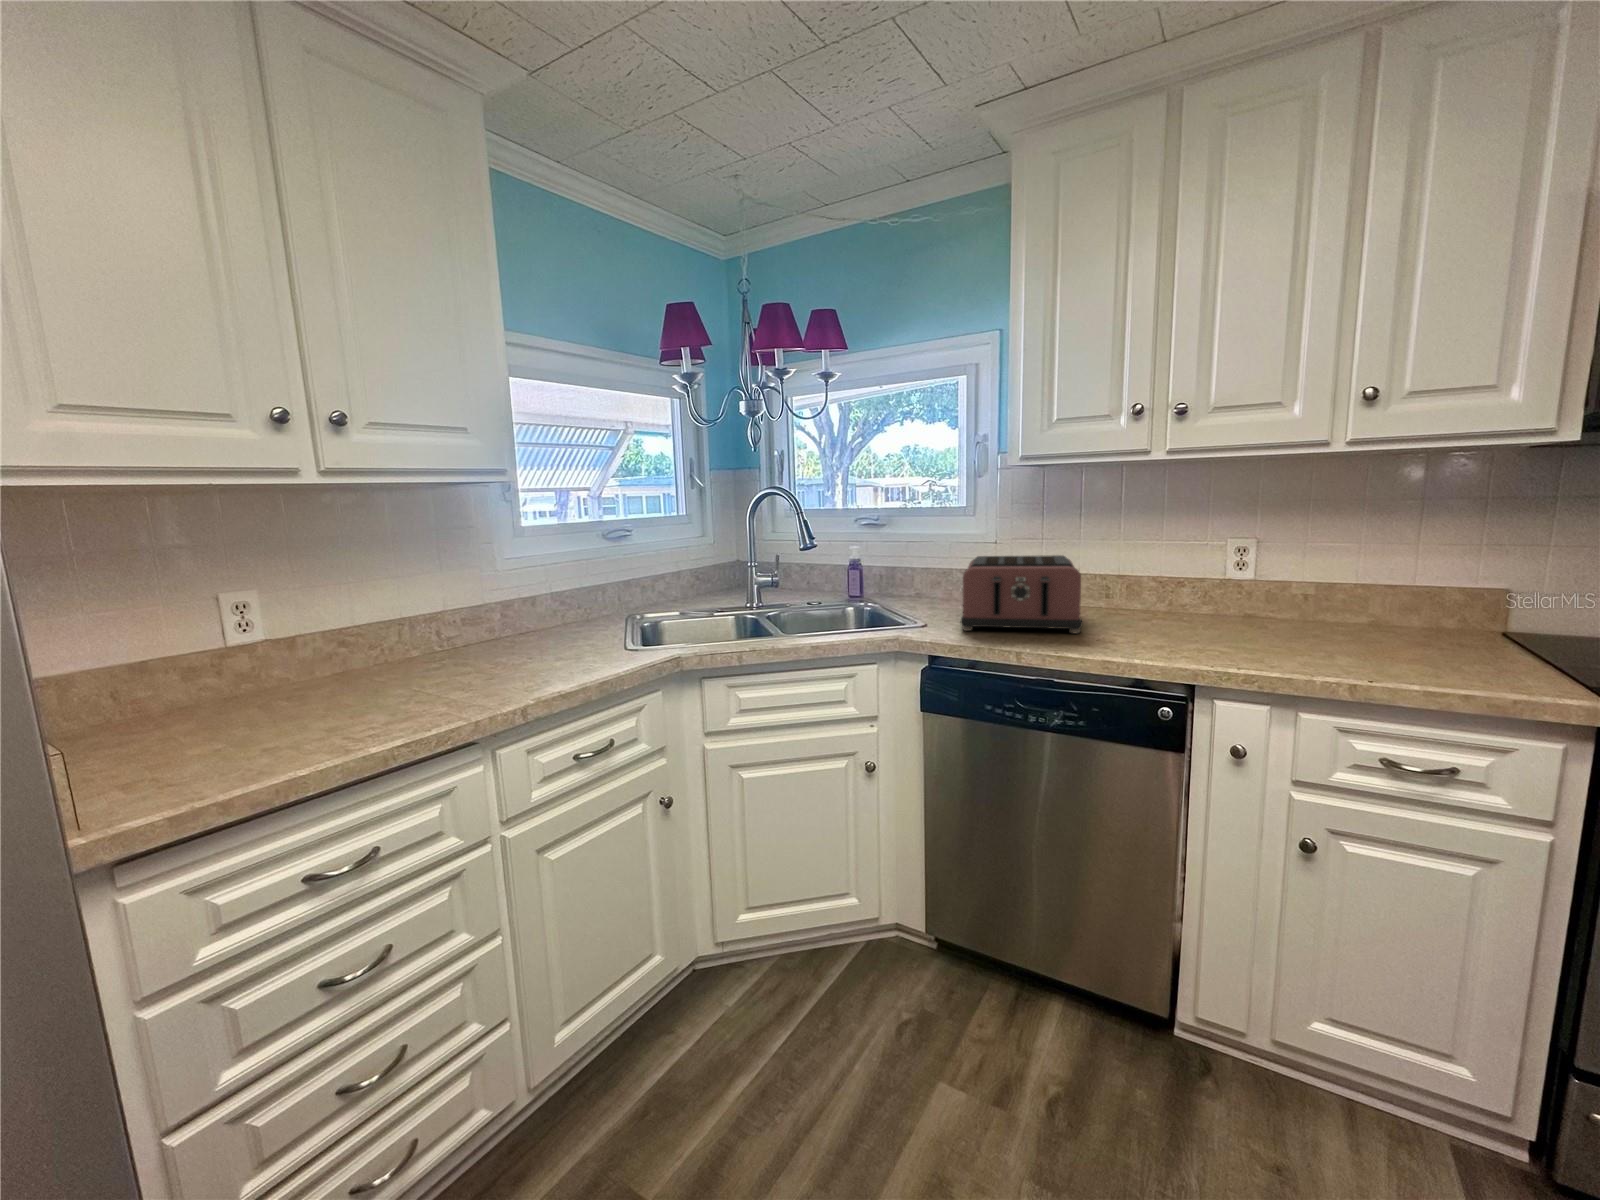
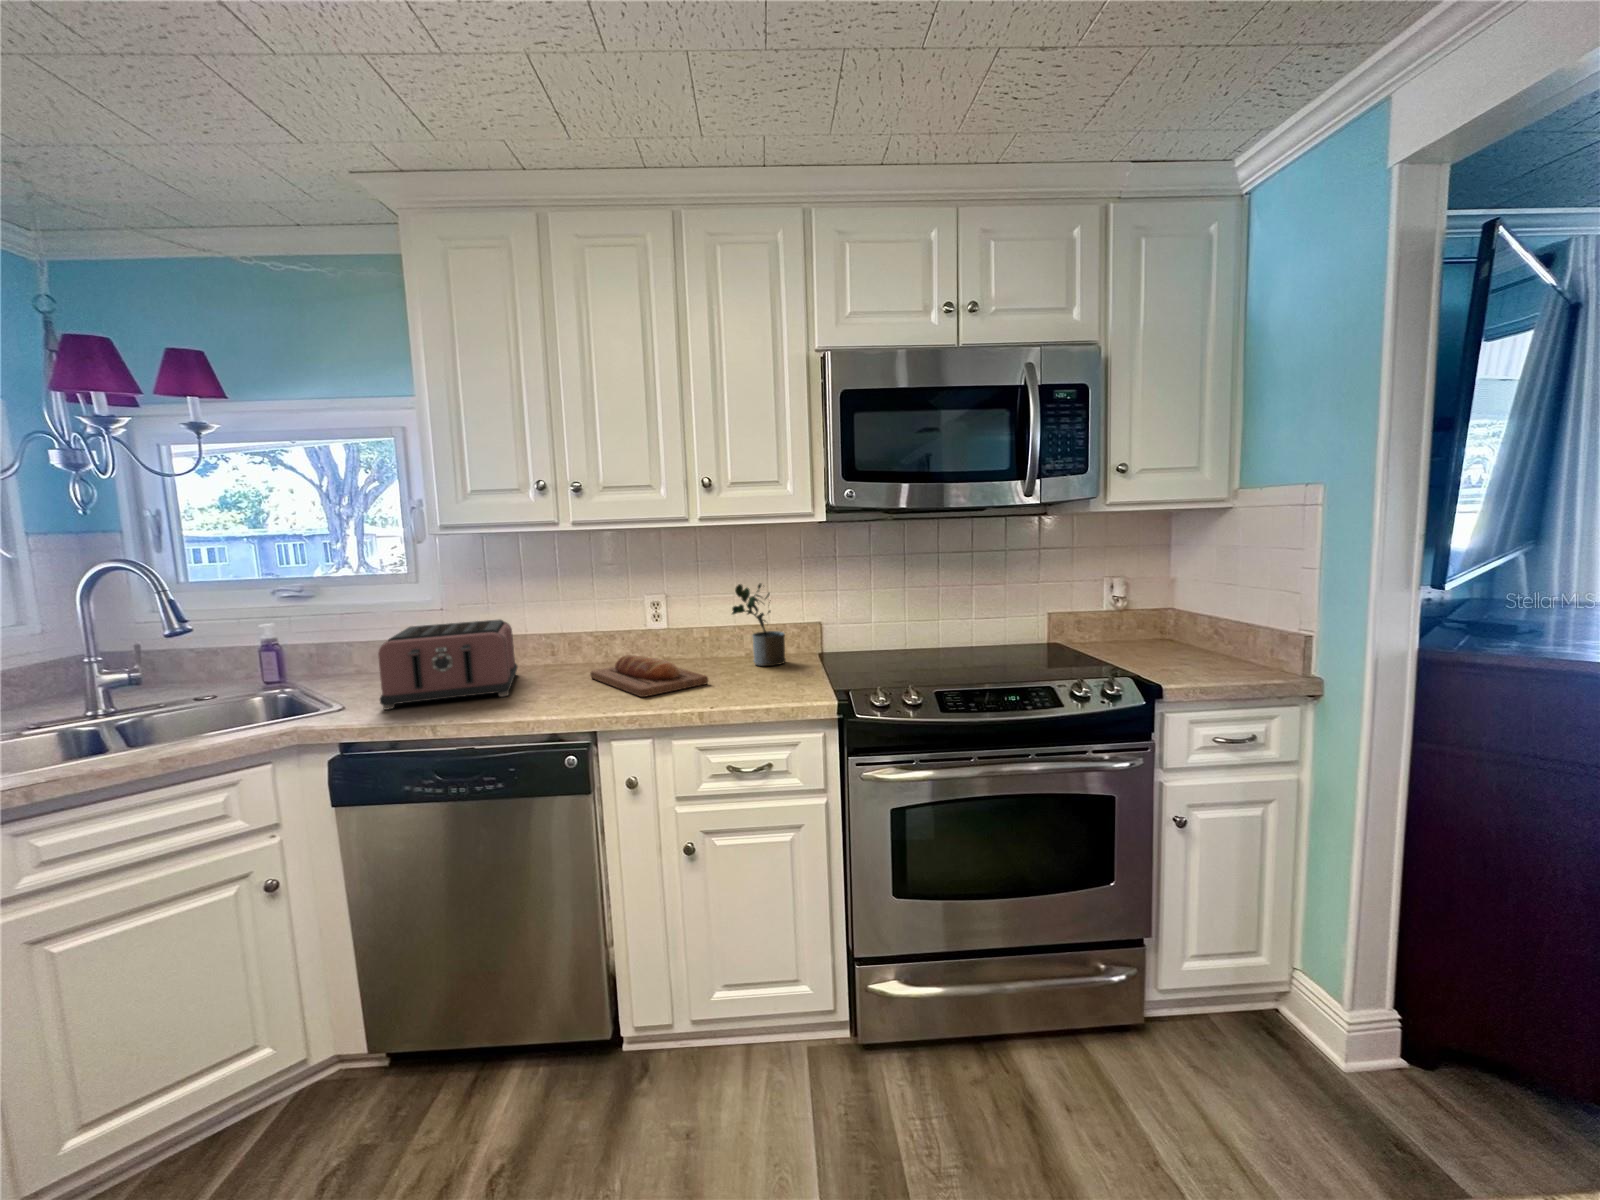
potted plant: none [1369,530,1456,641] -> present [732,584,786,666]
bread loaf: none [1163,606,1341,655] -> present [590,655,708,697]

